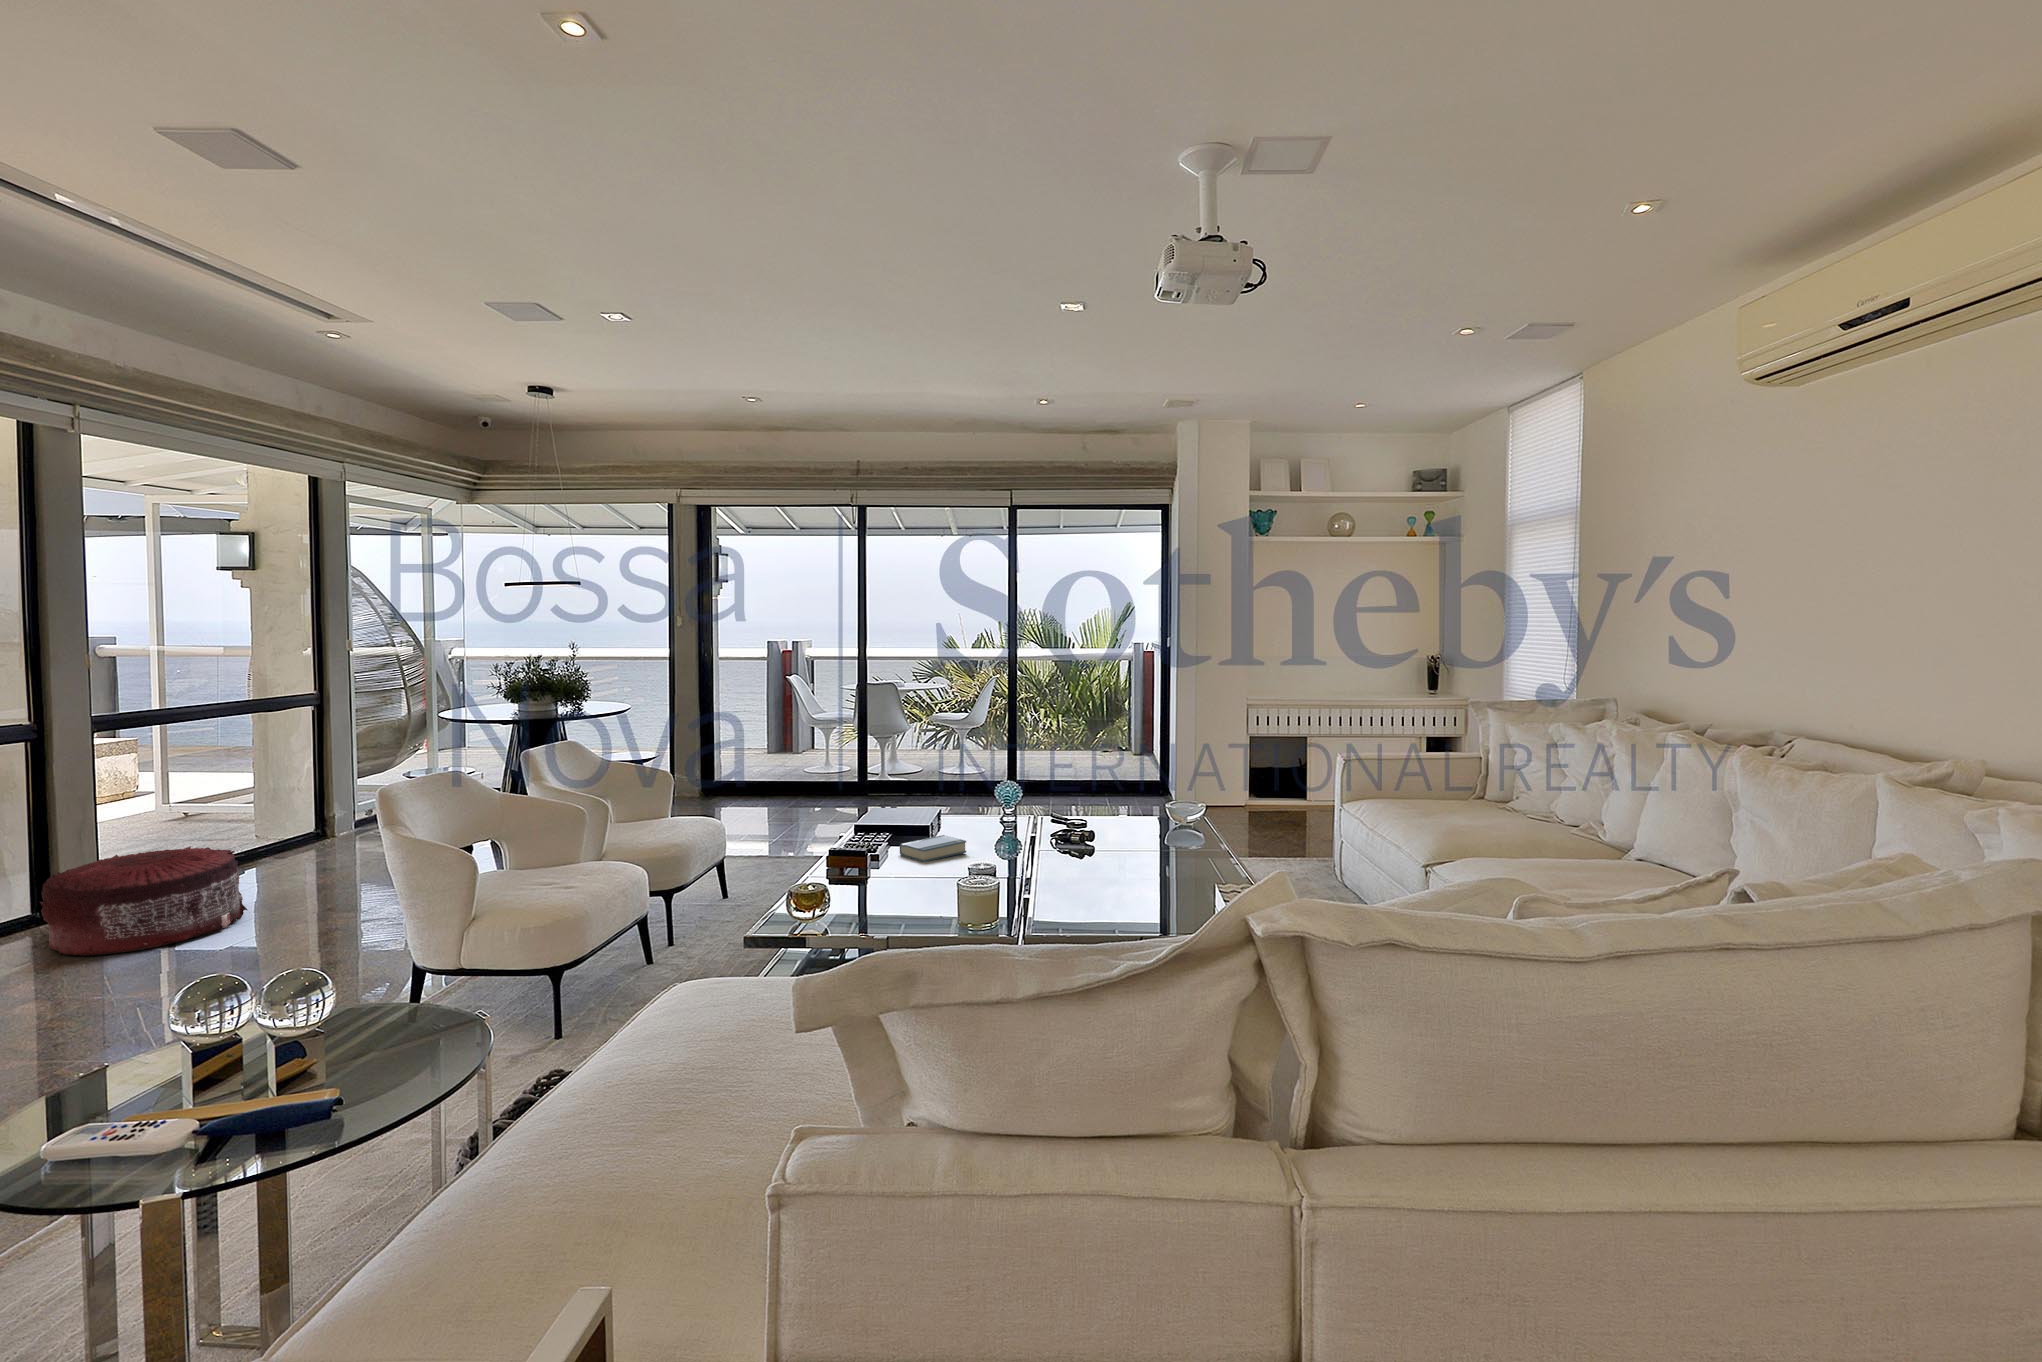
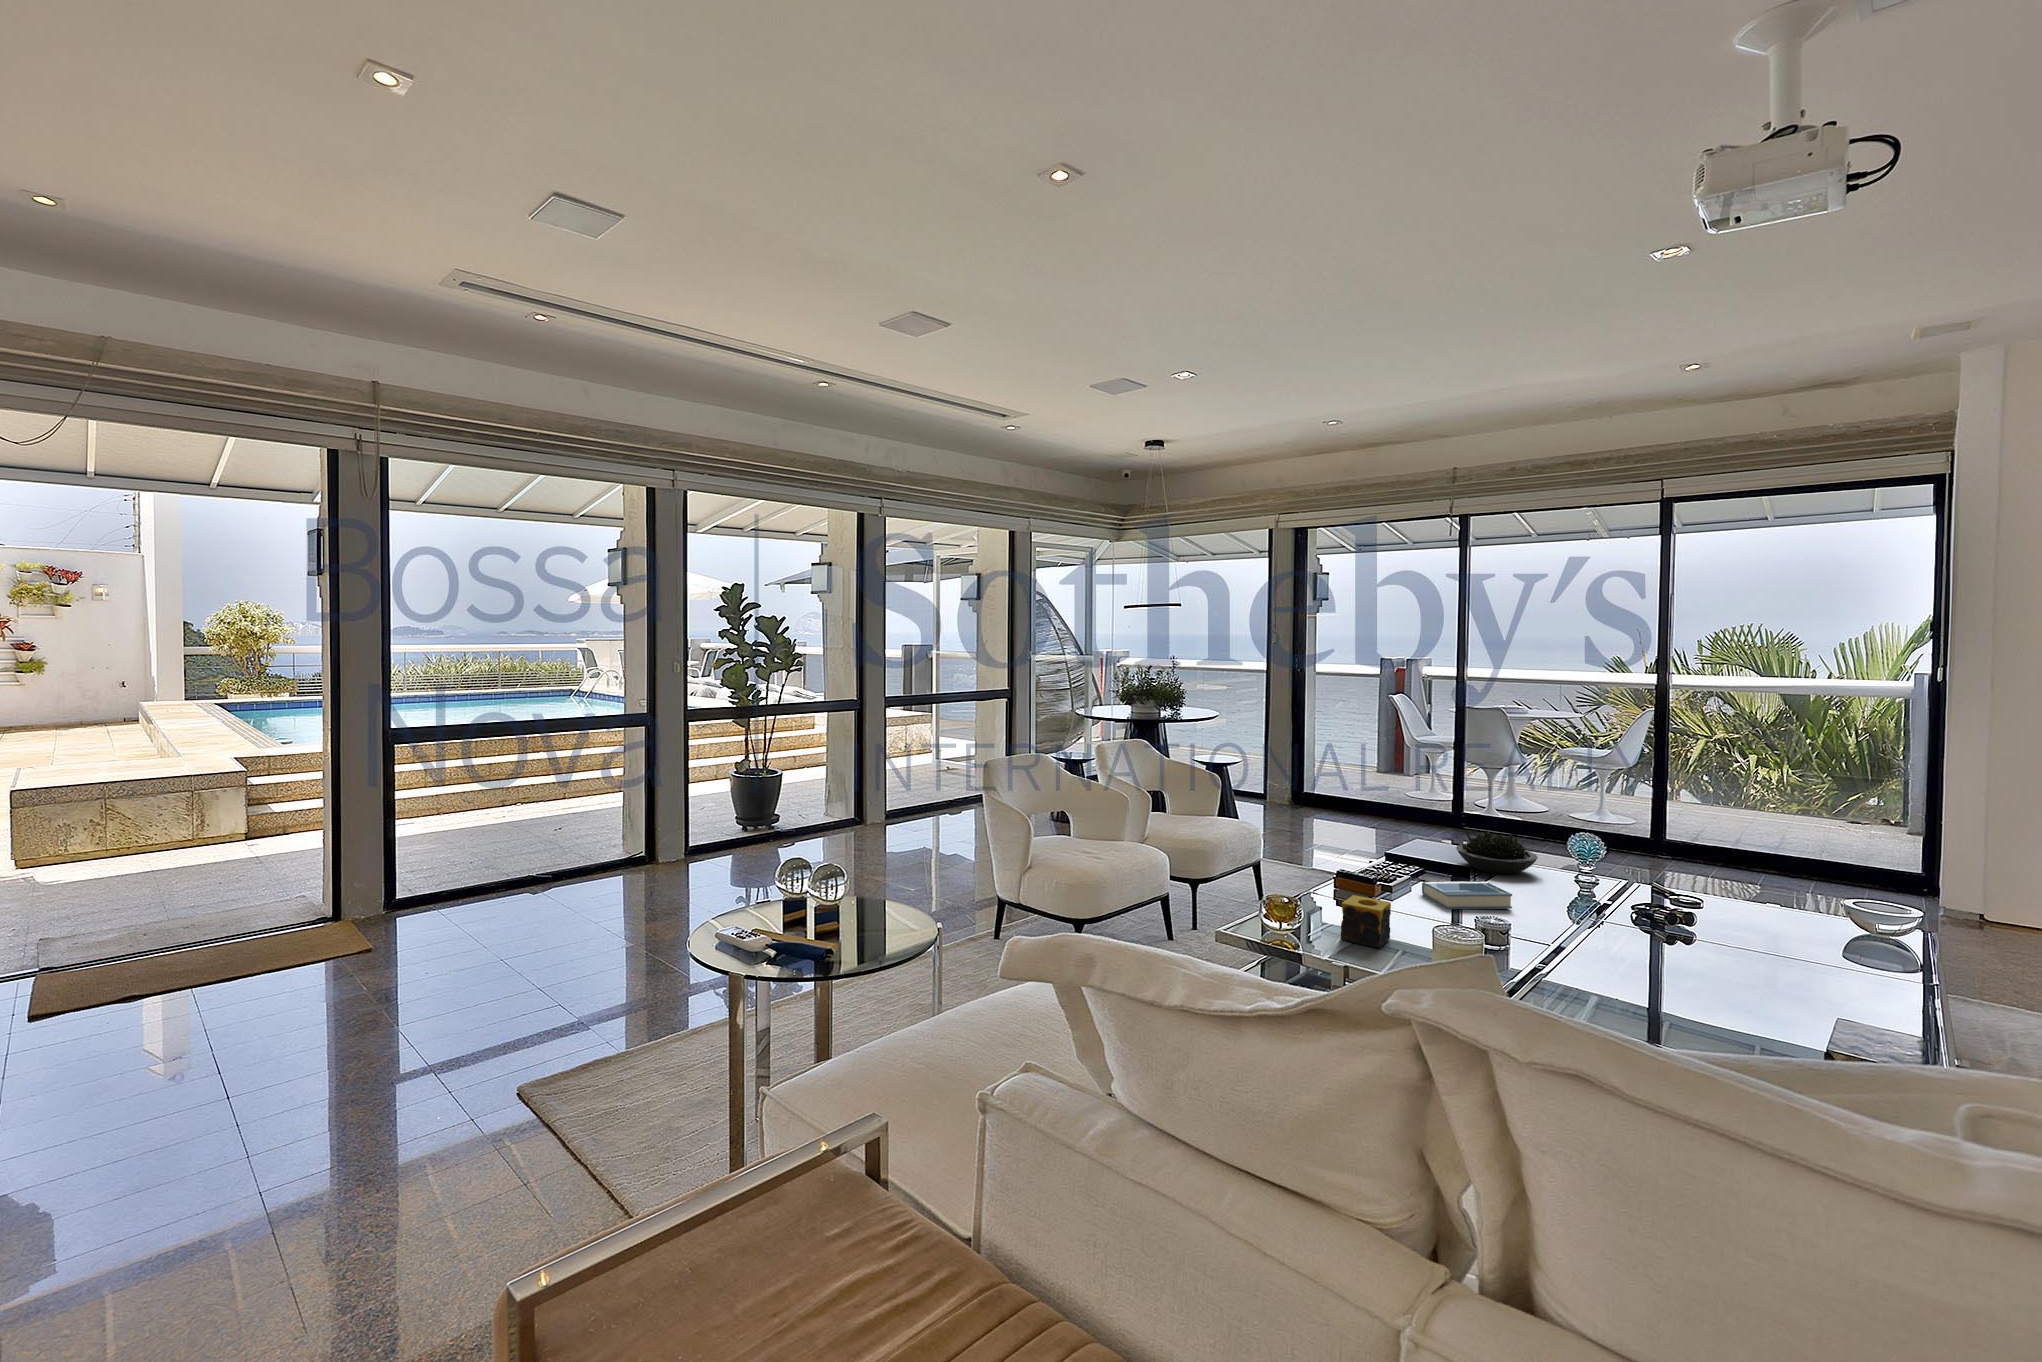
succulent plant: none [909,794,969,829] -> present [1456,831,1538,874]
pouf: present [40,846,247,956] -> none [832,784,937,849]
candle: none [863,861,899,902] -> present [1340,895,1391,948]

